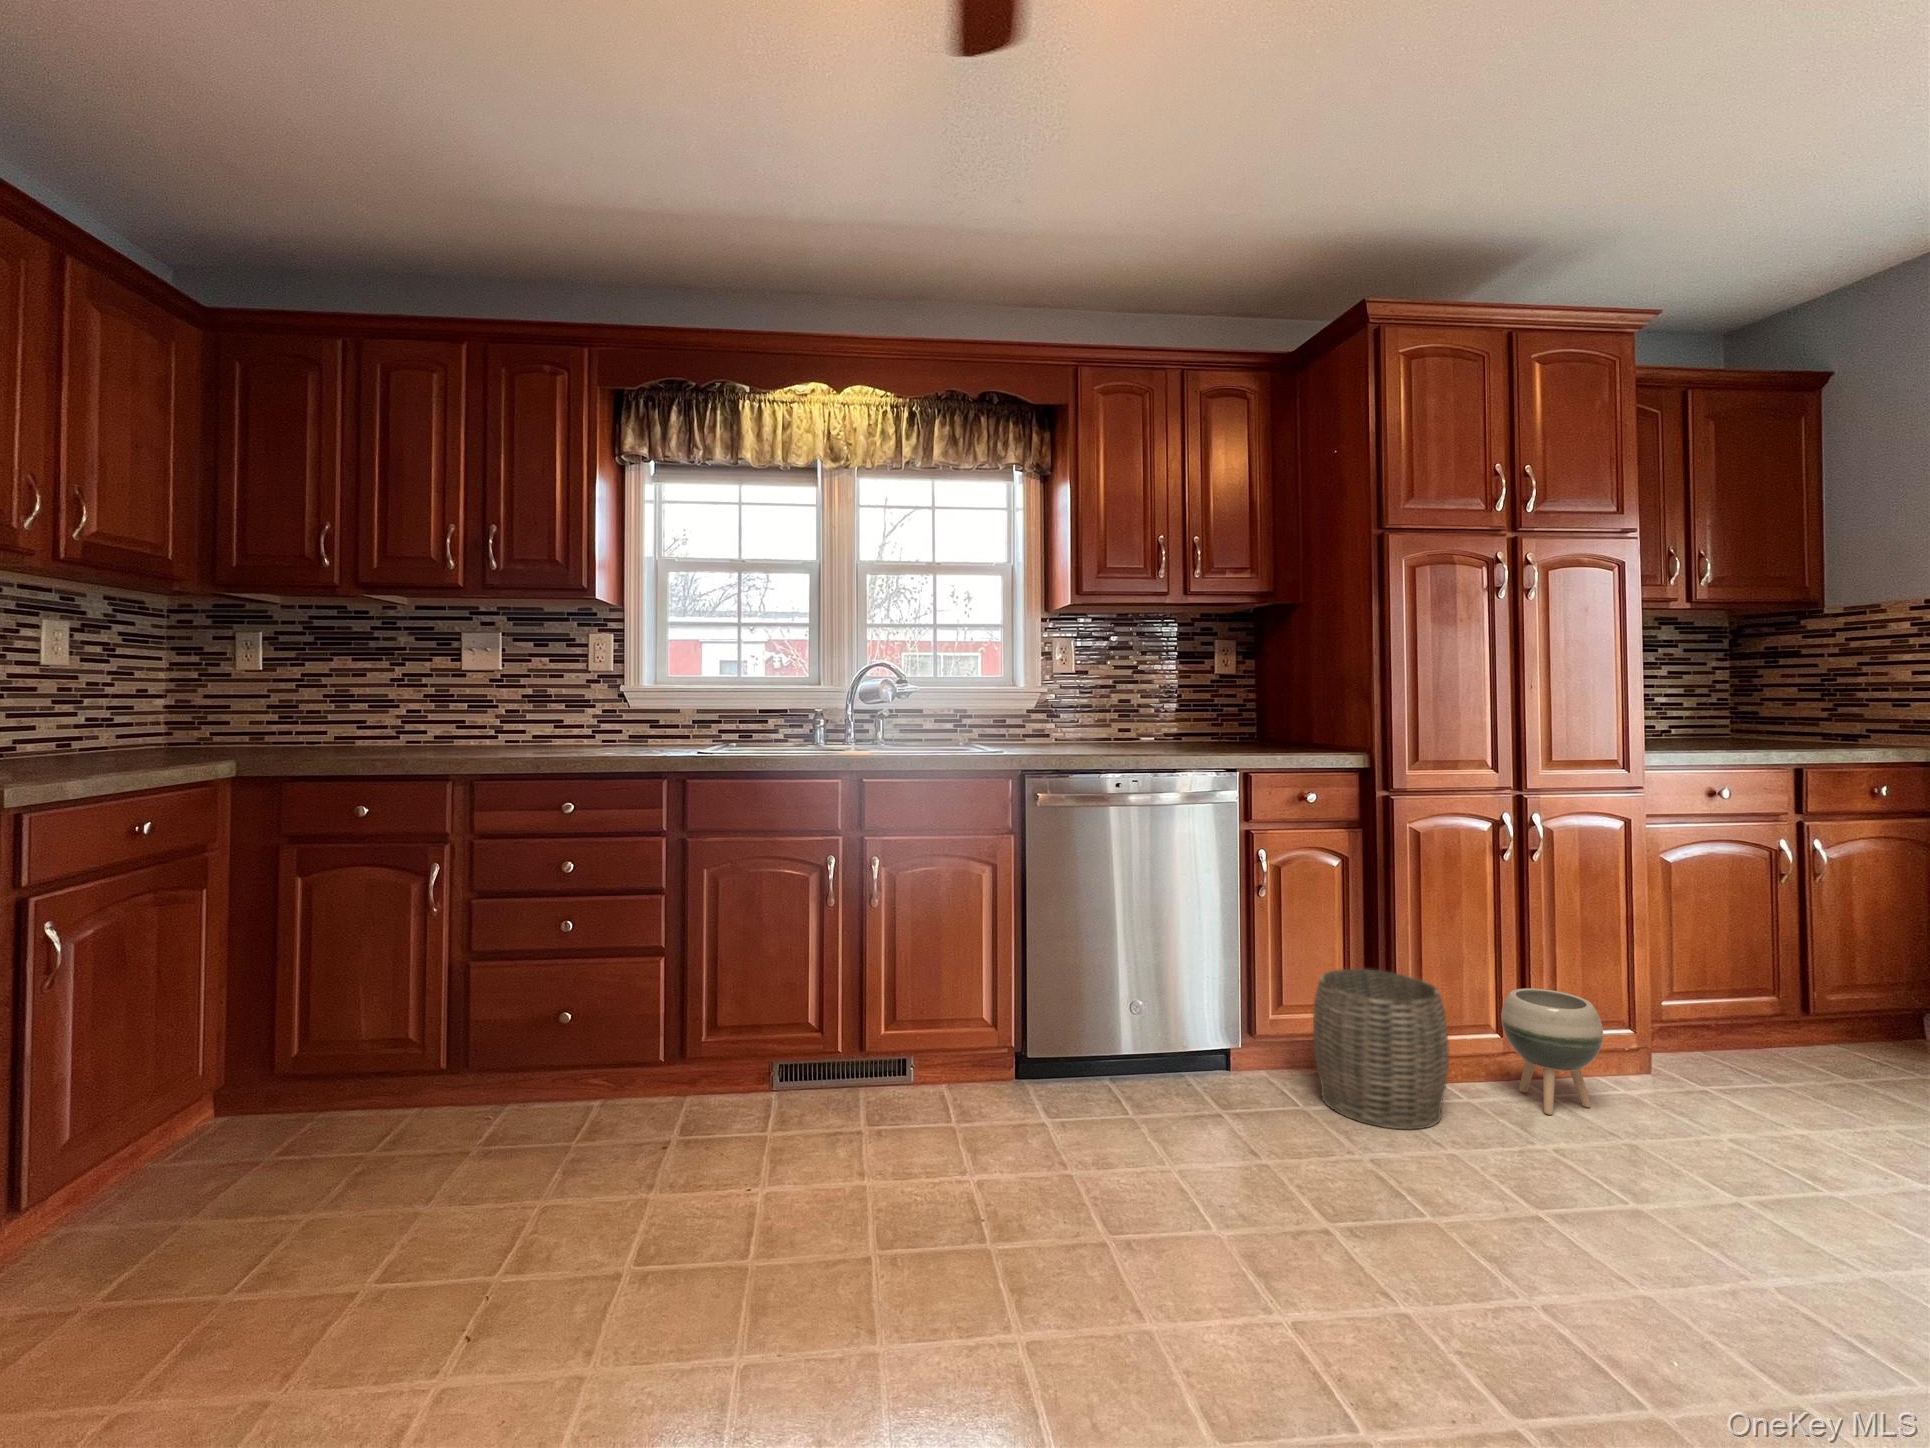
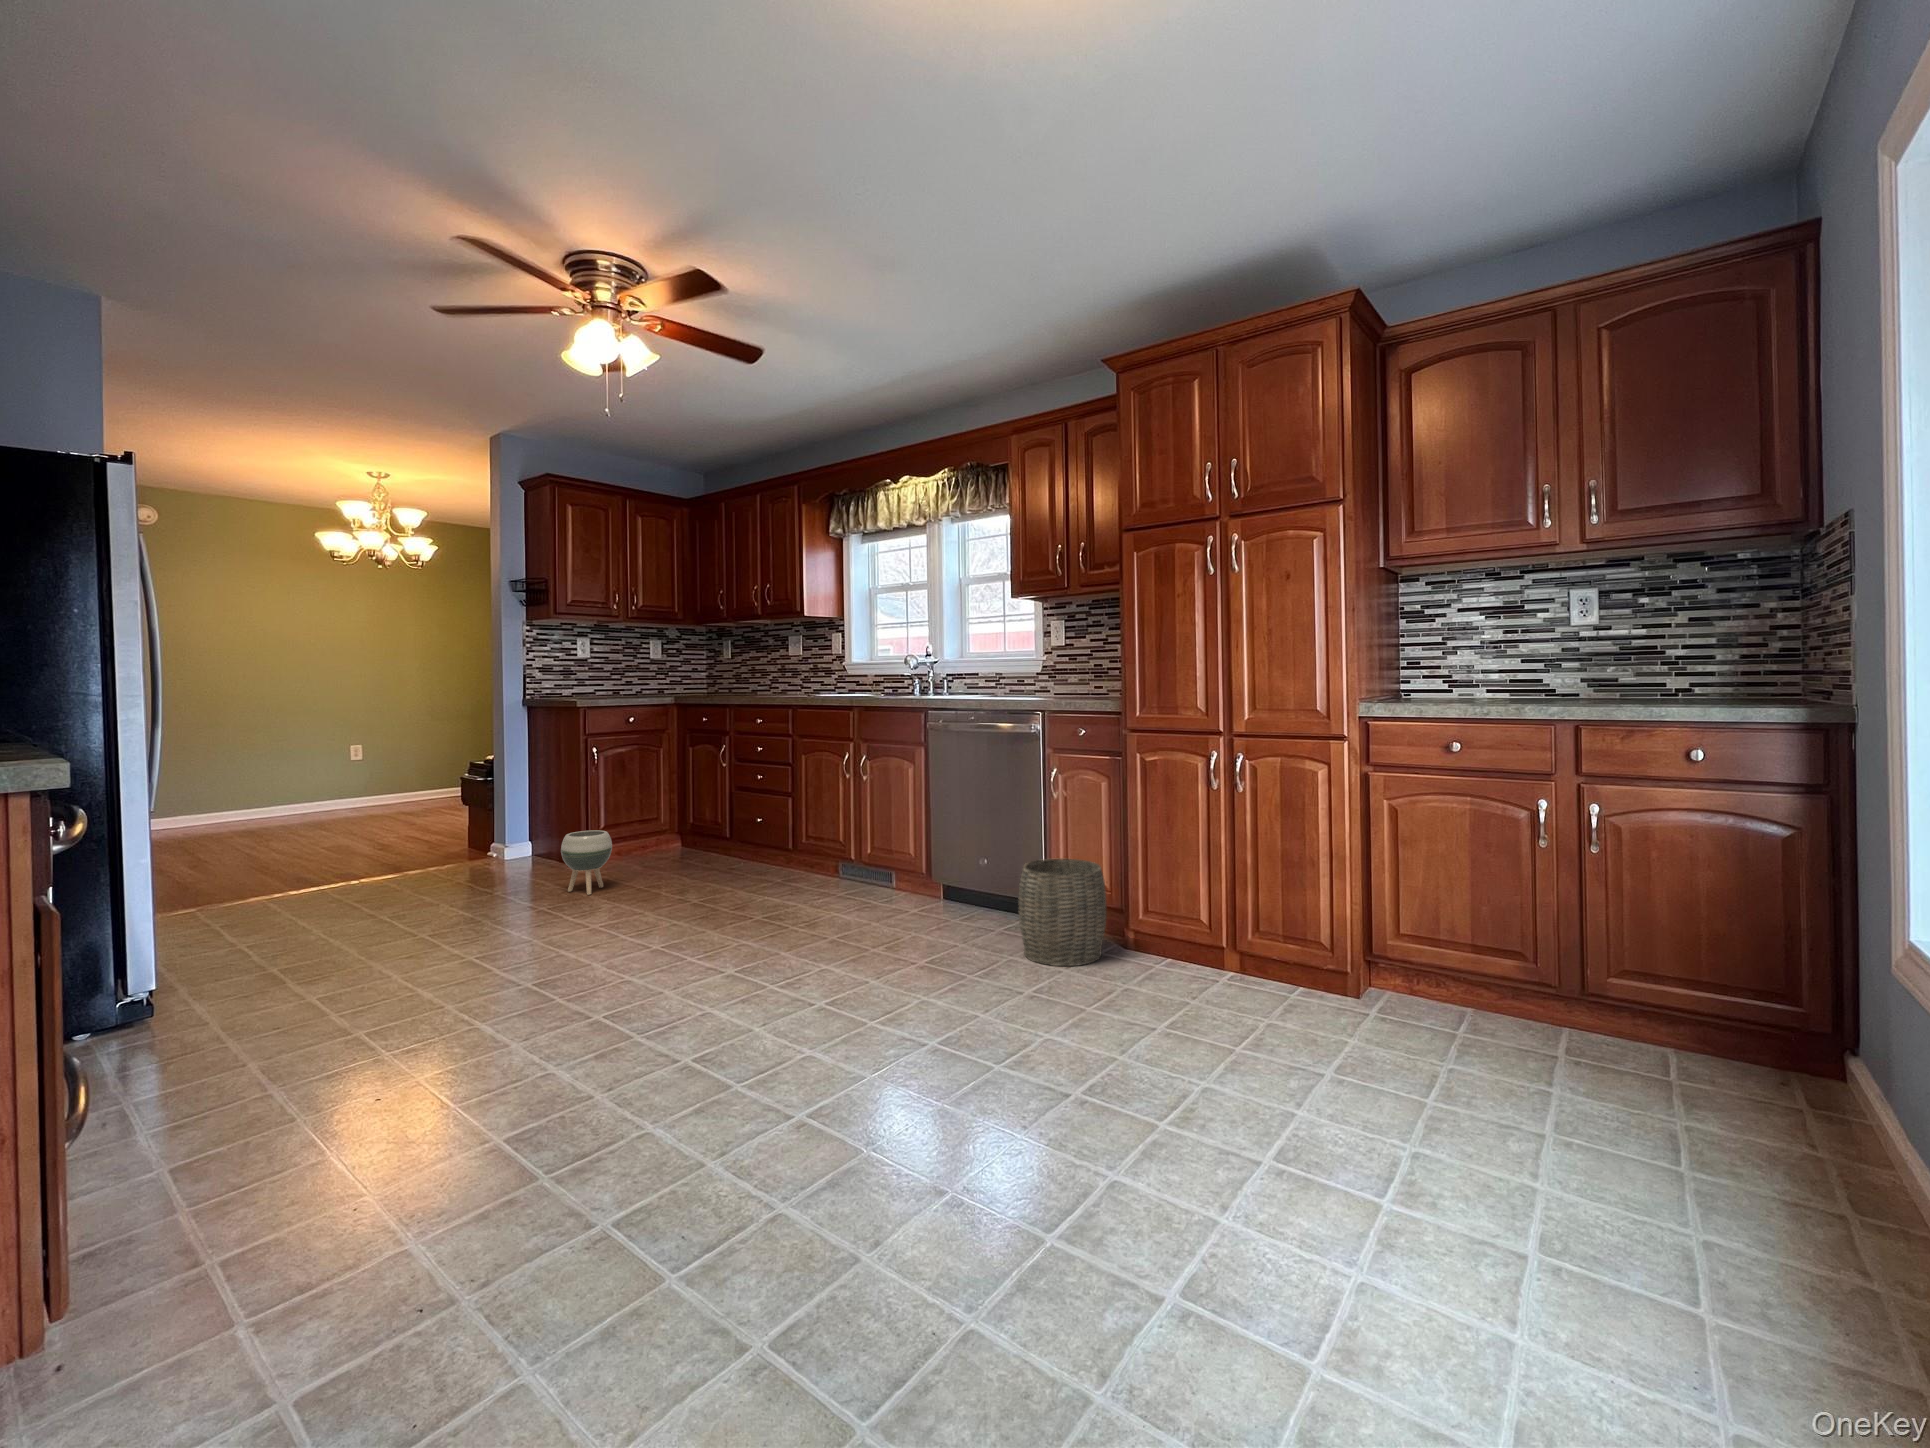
planter: present [1501,988,1603,1115] -> present [561,830,612,895]

